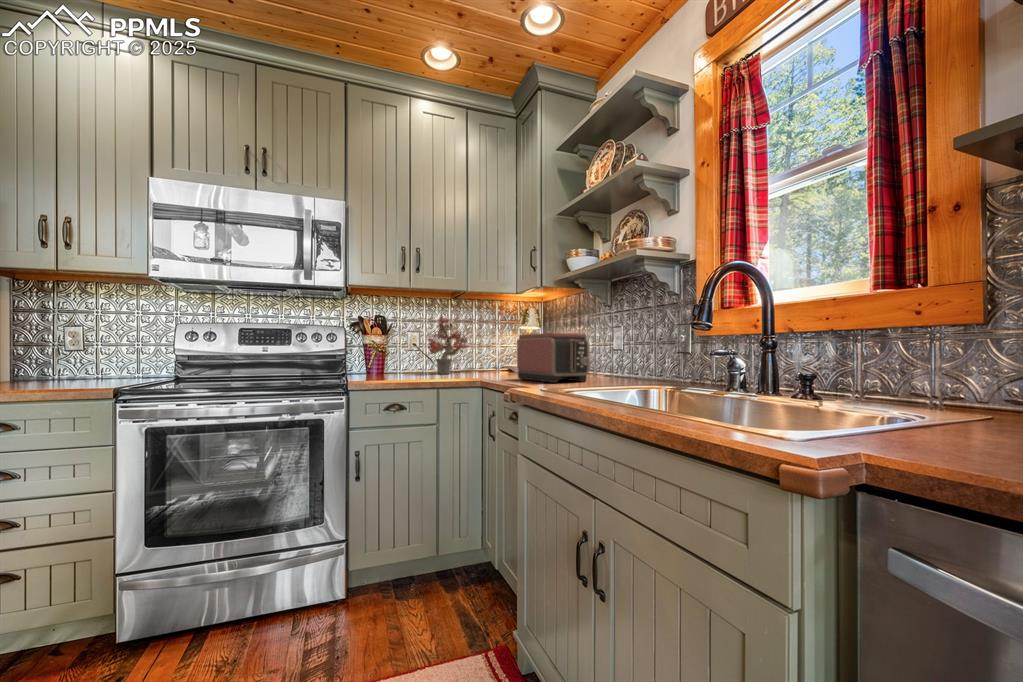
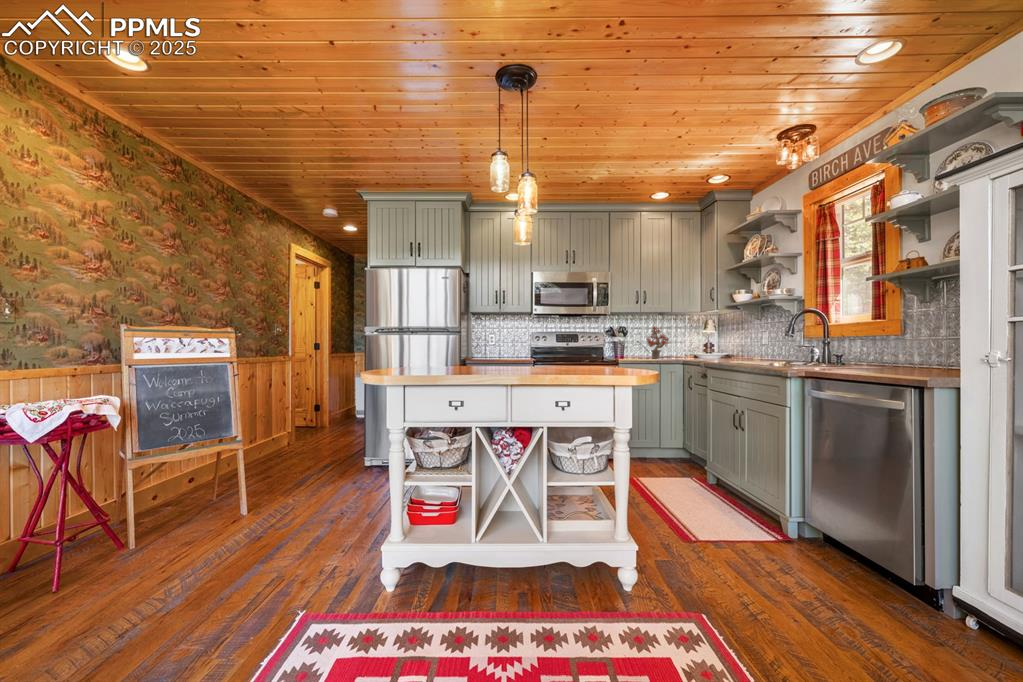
toaster: present [517,333,589,383] -> none [702,337,744,362]

